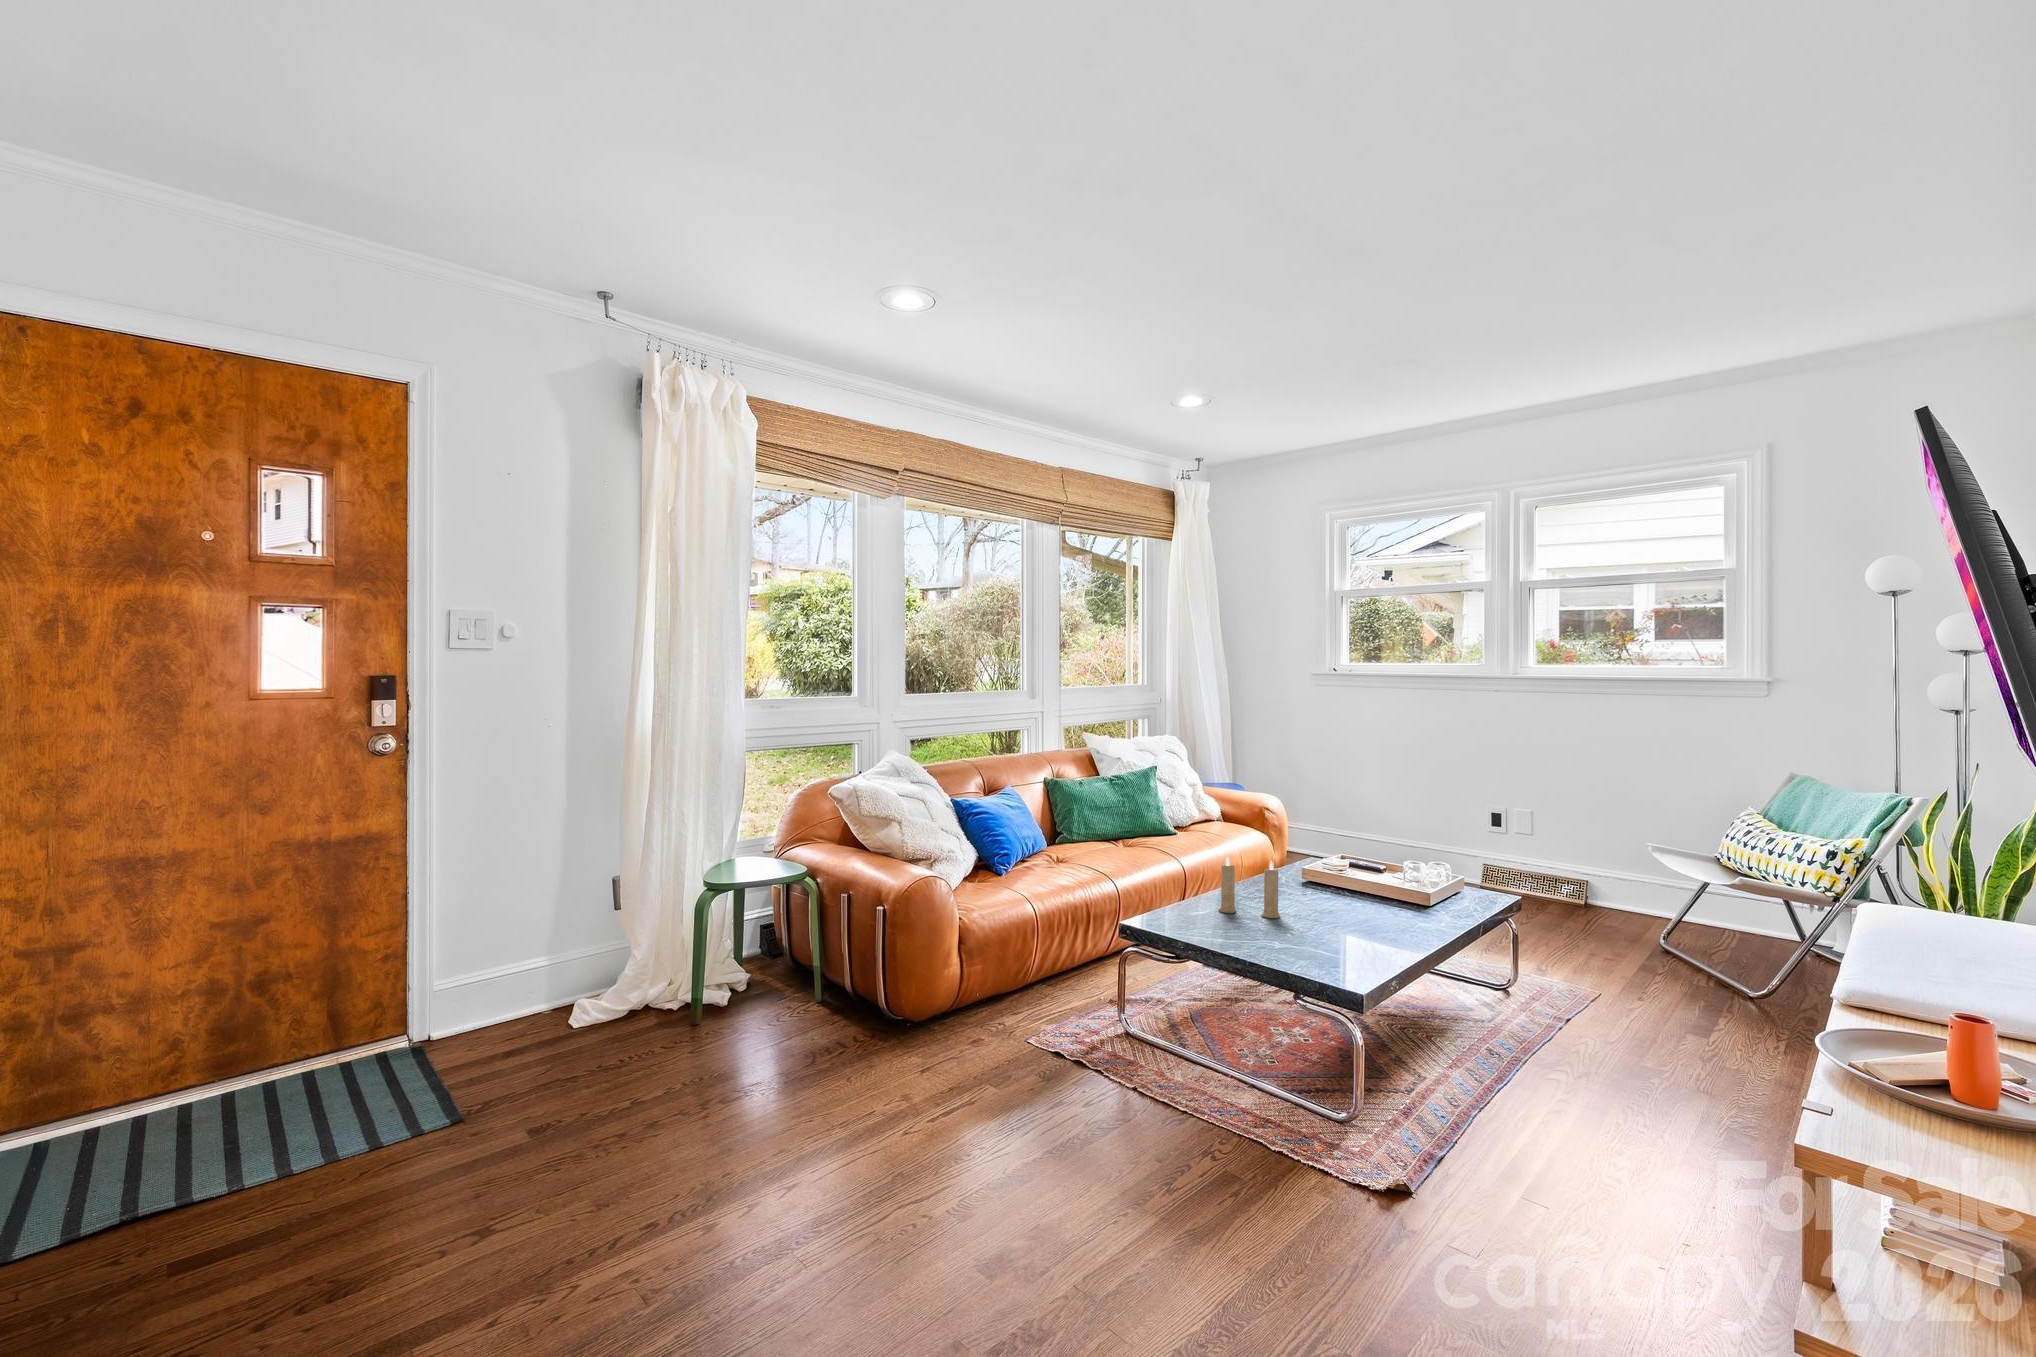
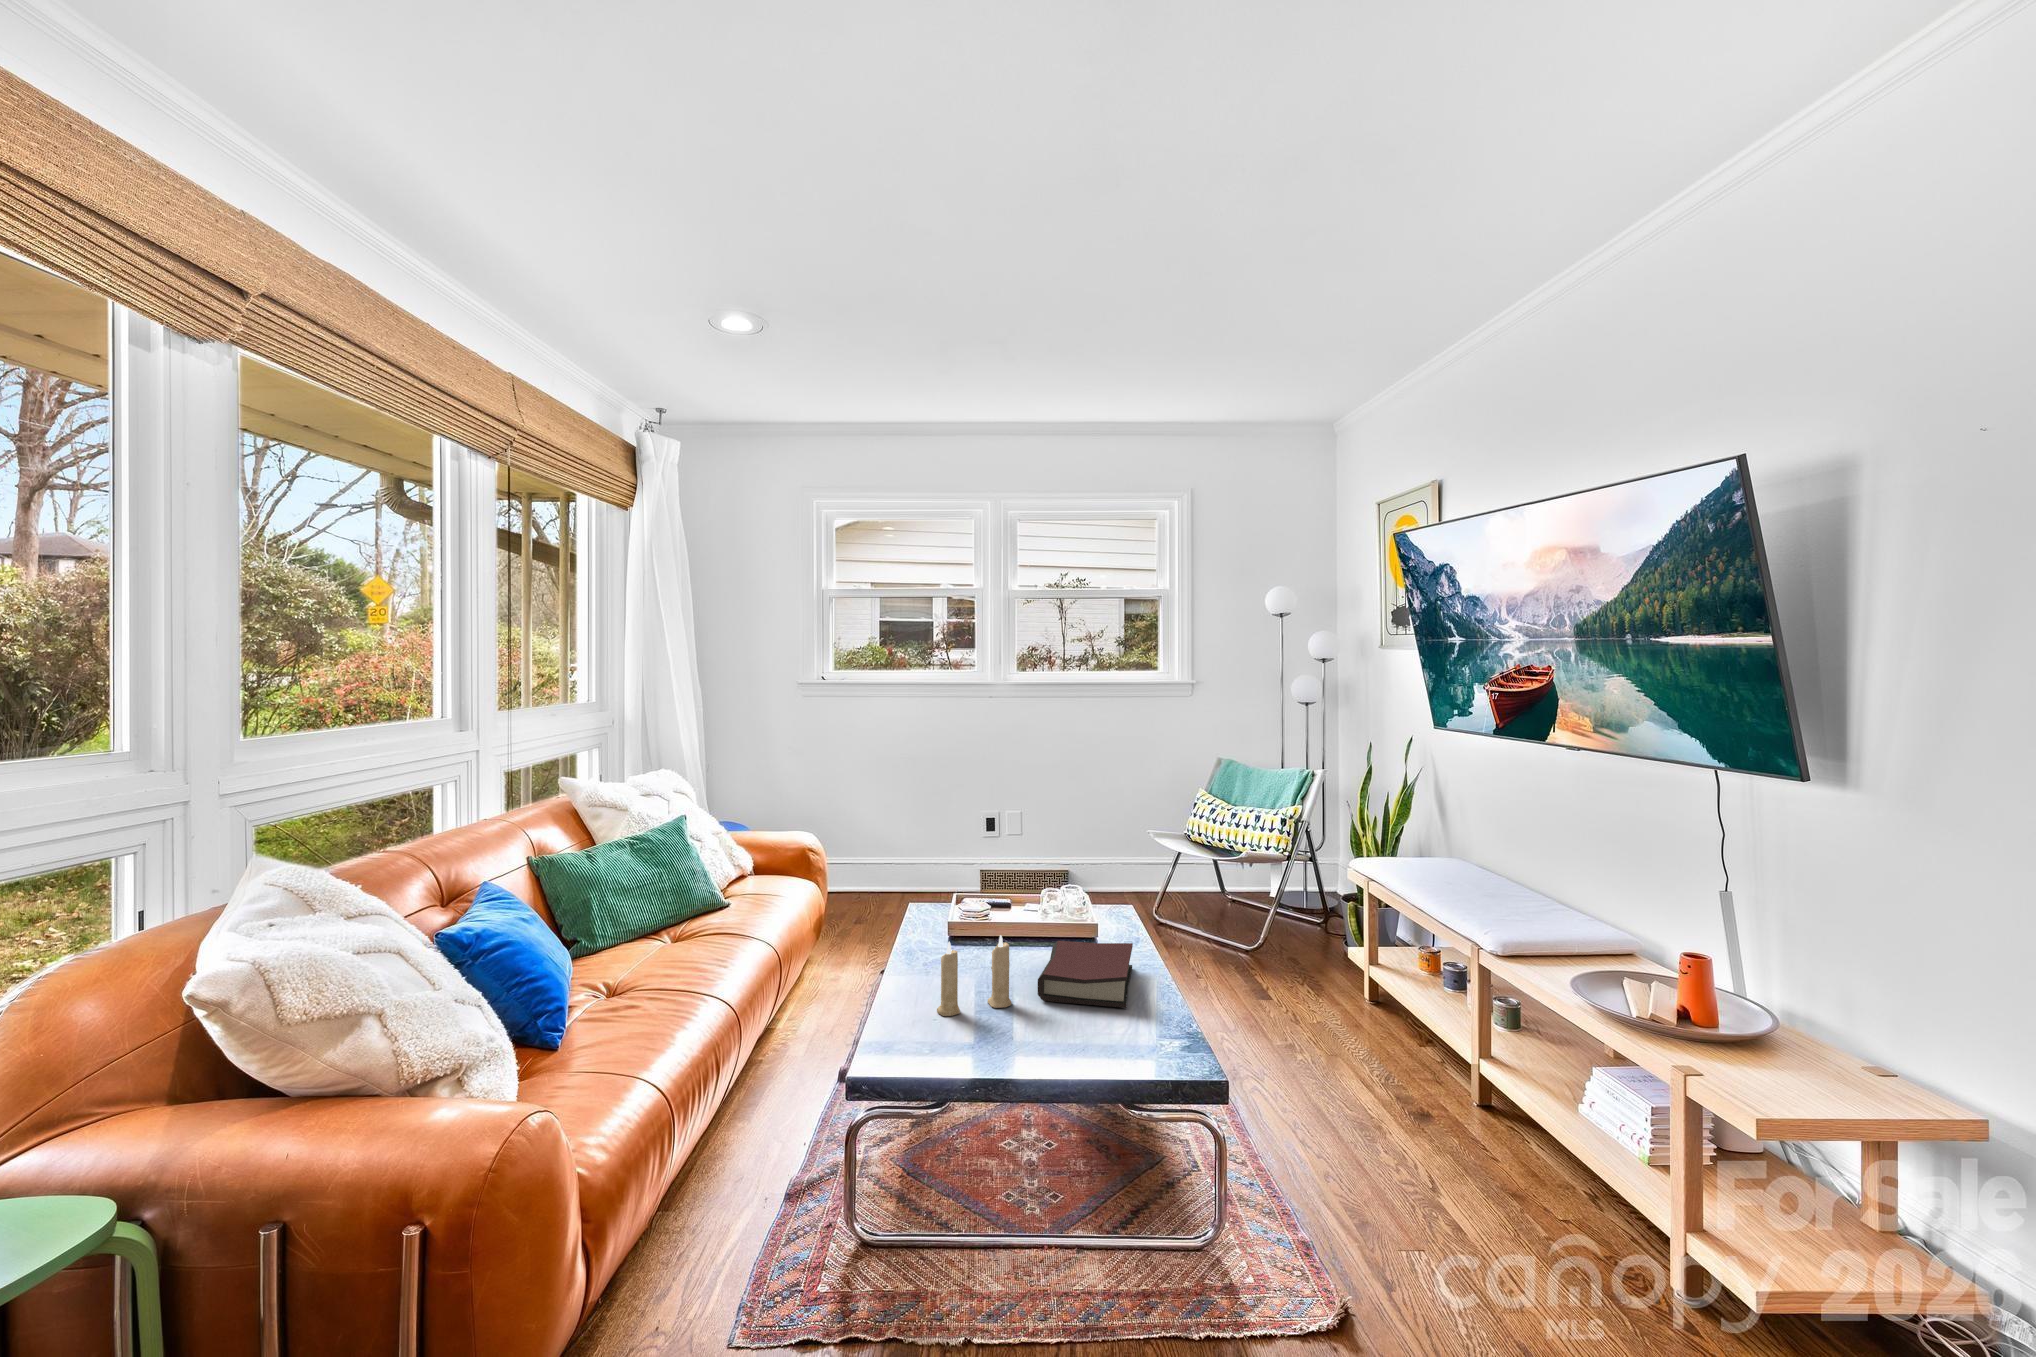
hardback book: none [1302,889,1421,940] -> present [1038,941,1133,1008]

